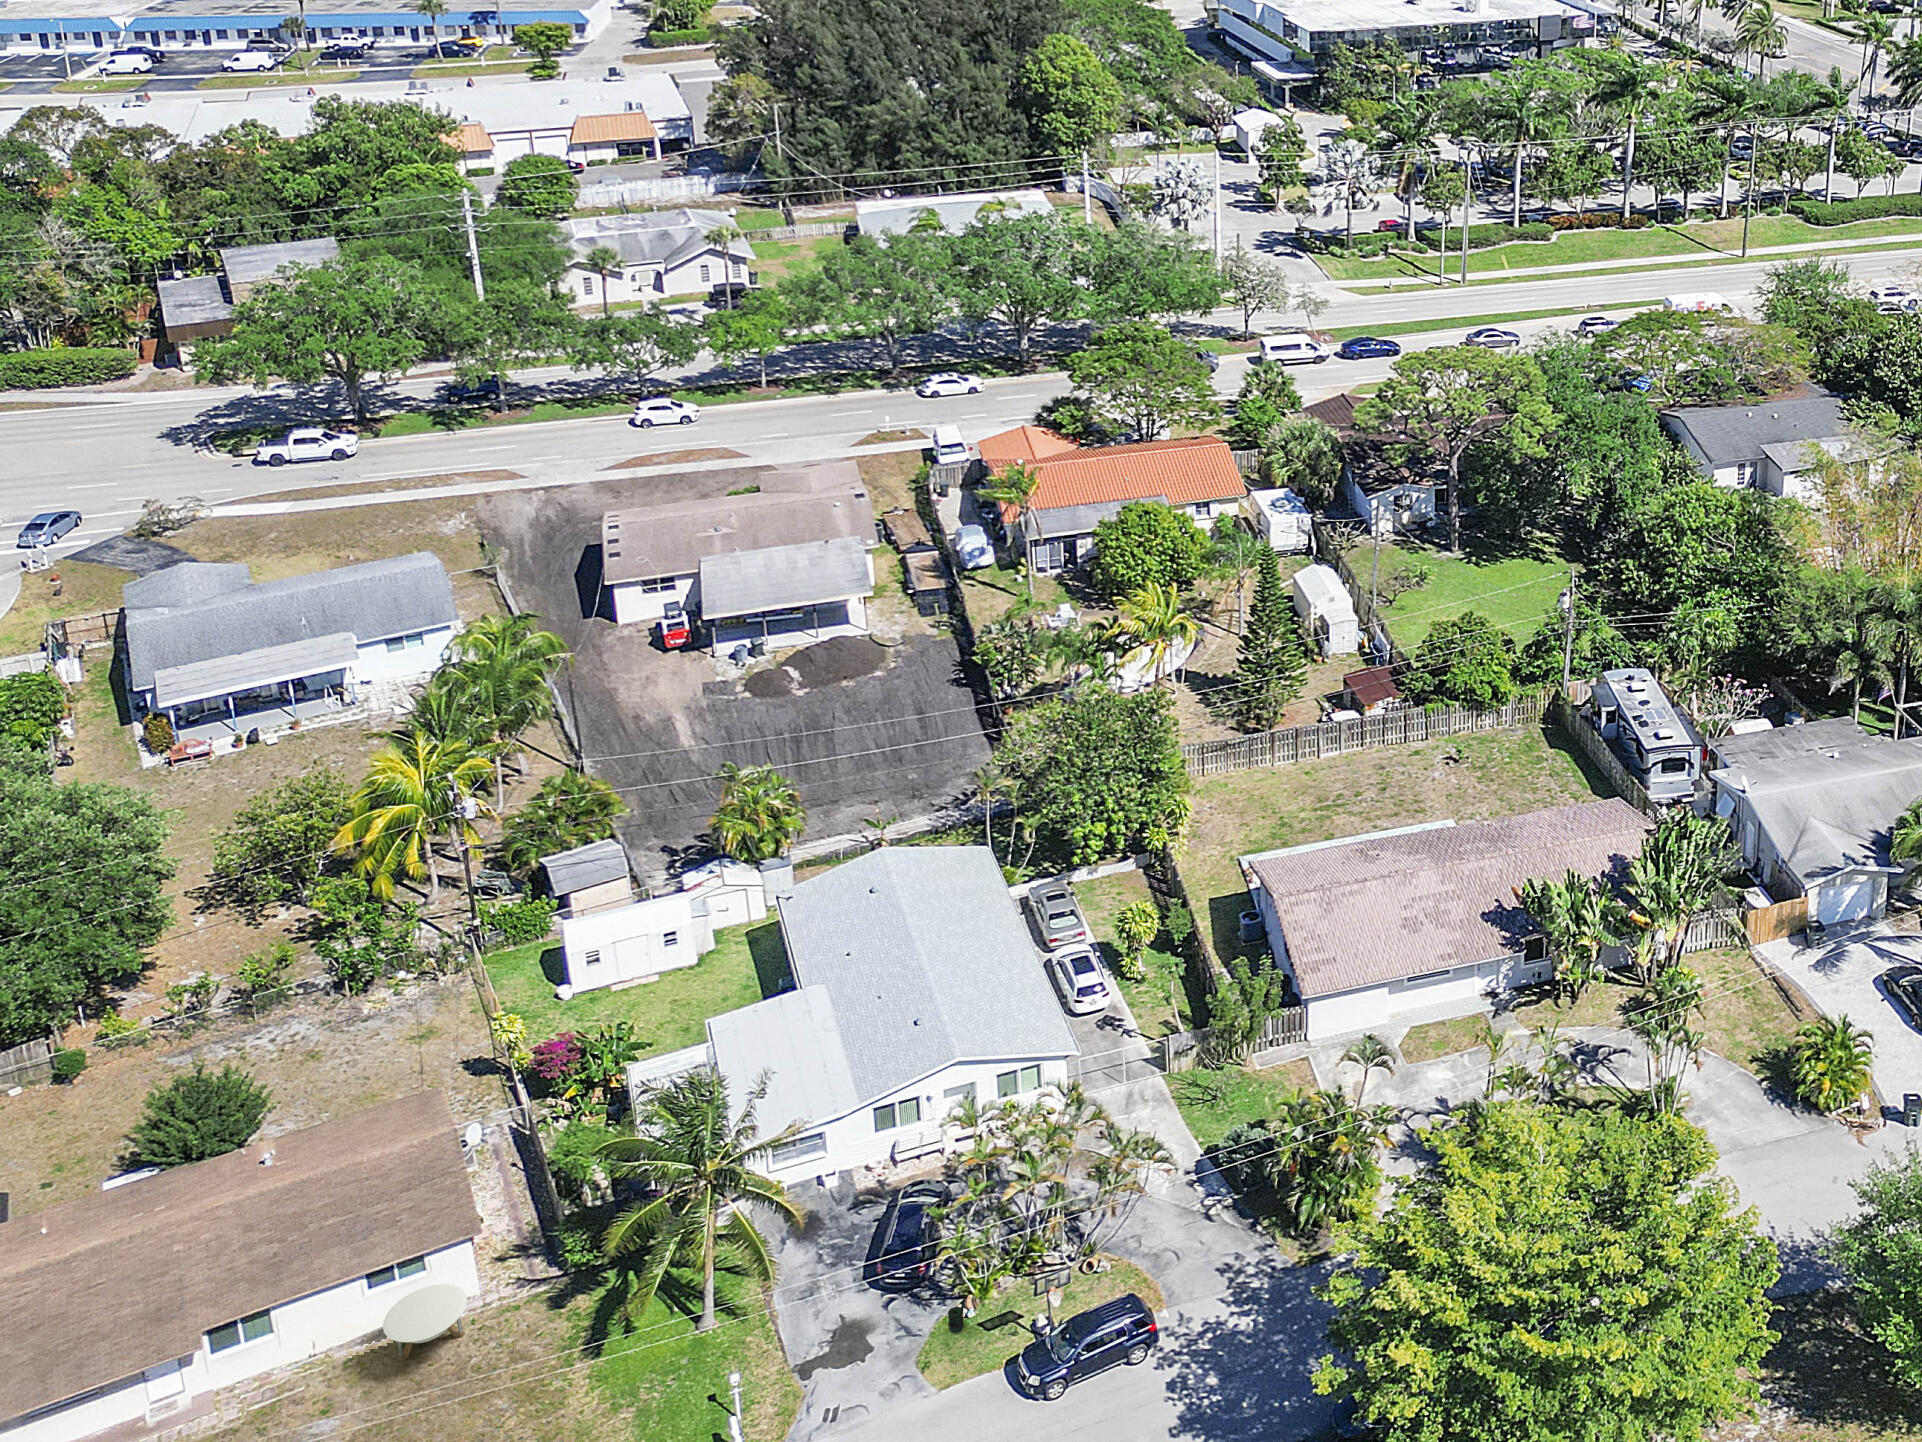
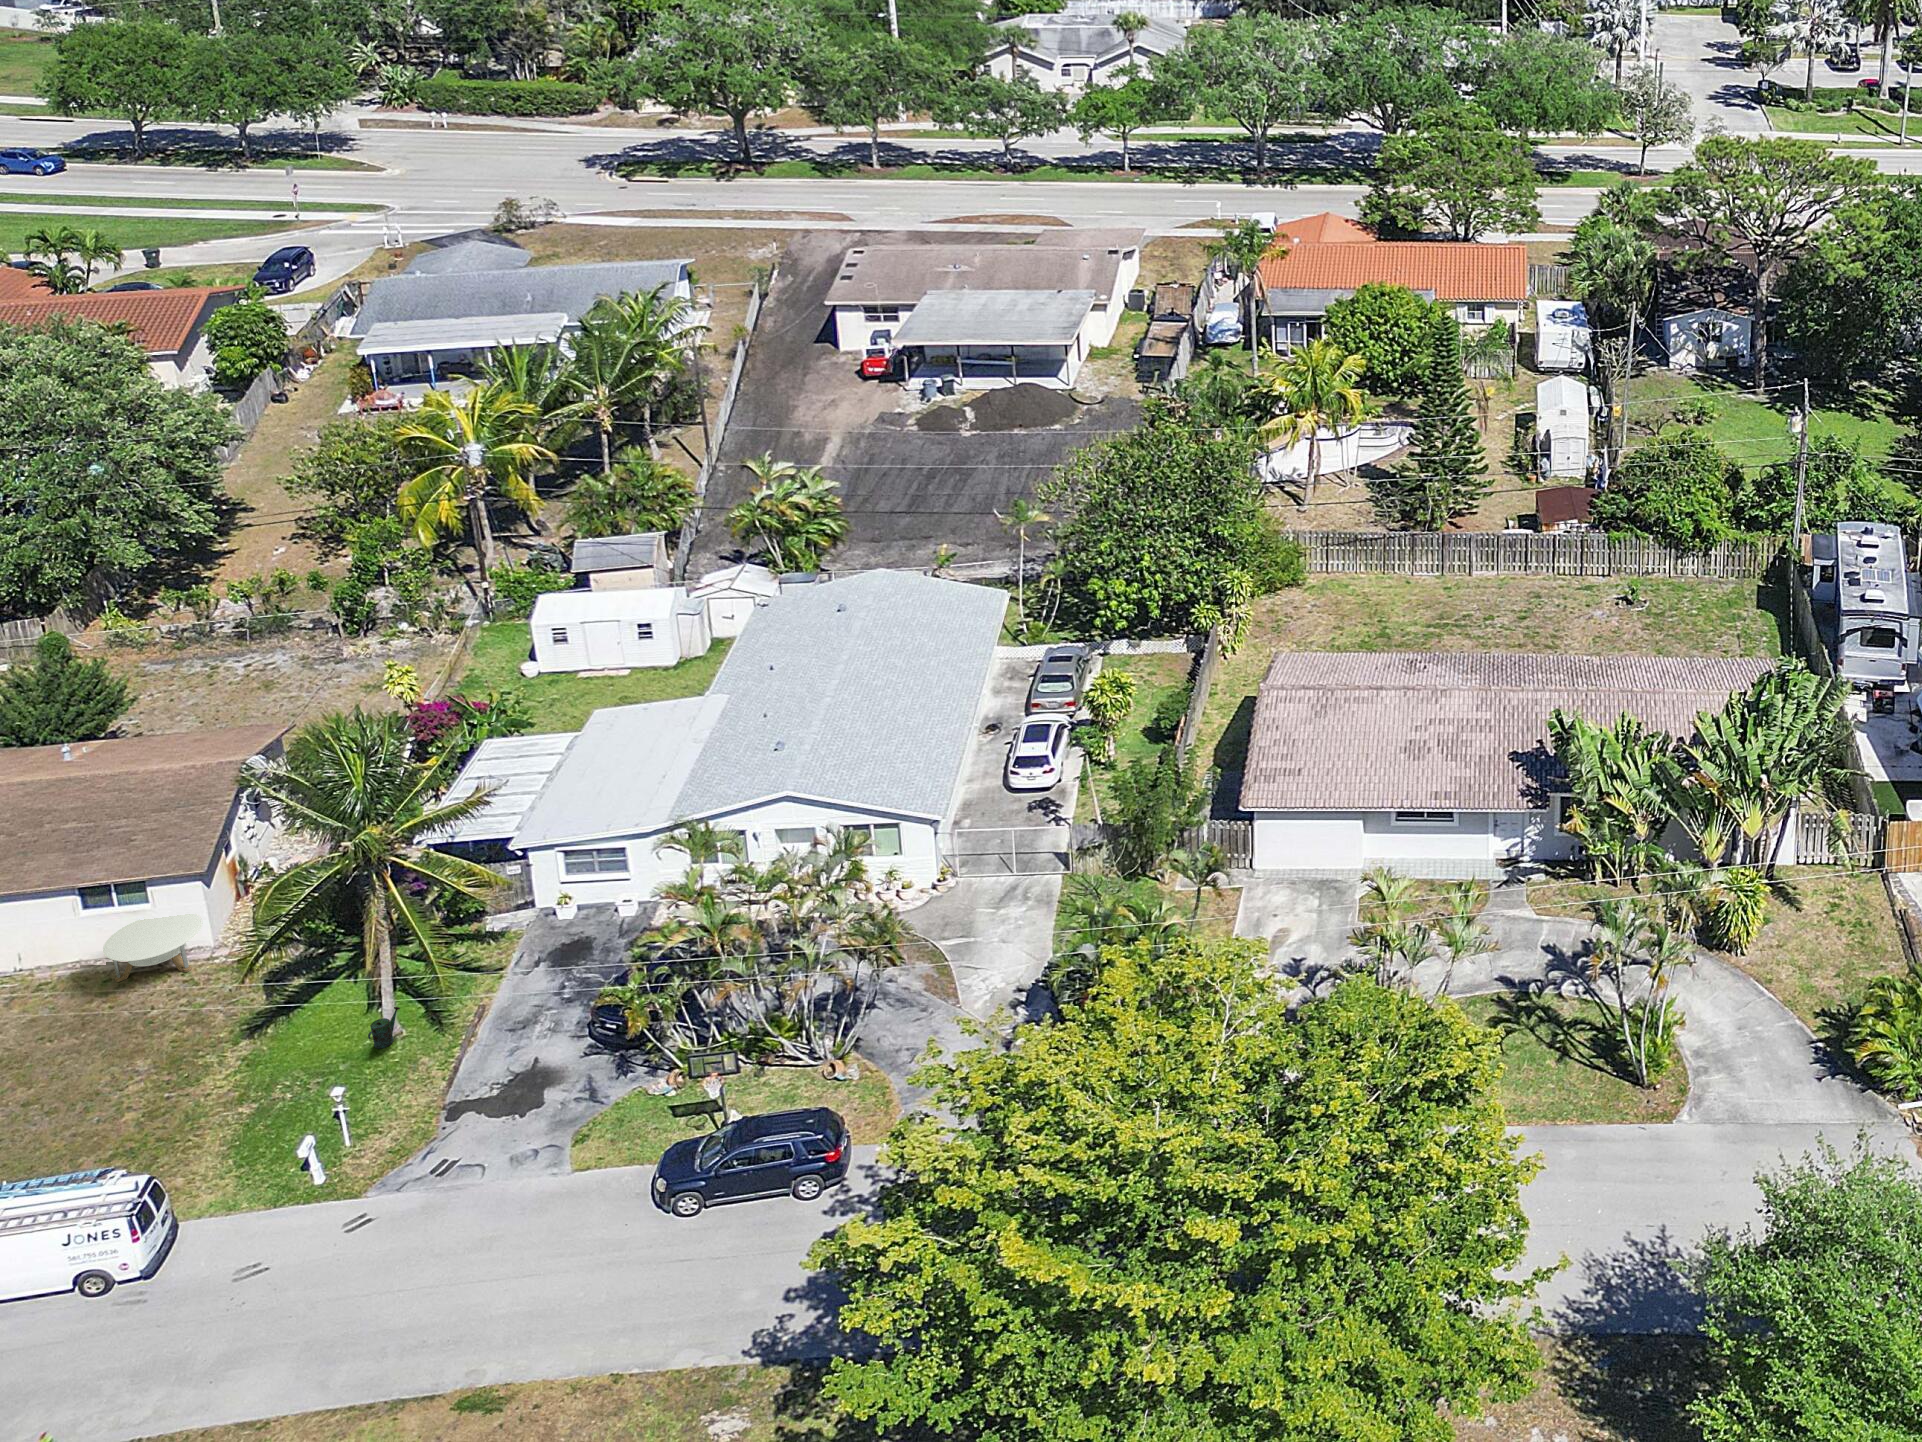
watering can: present [948,1296,967,1333] -> present [368,1007,400,1049]

